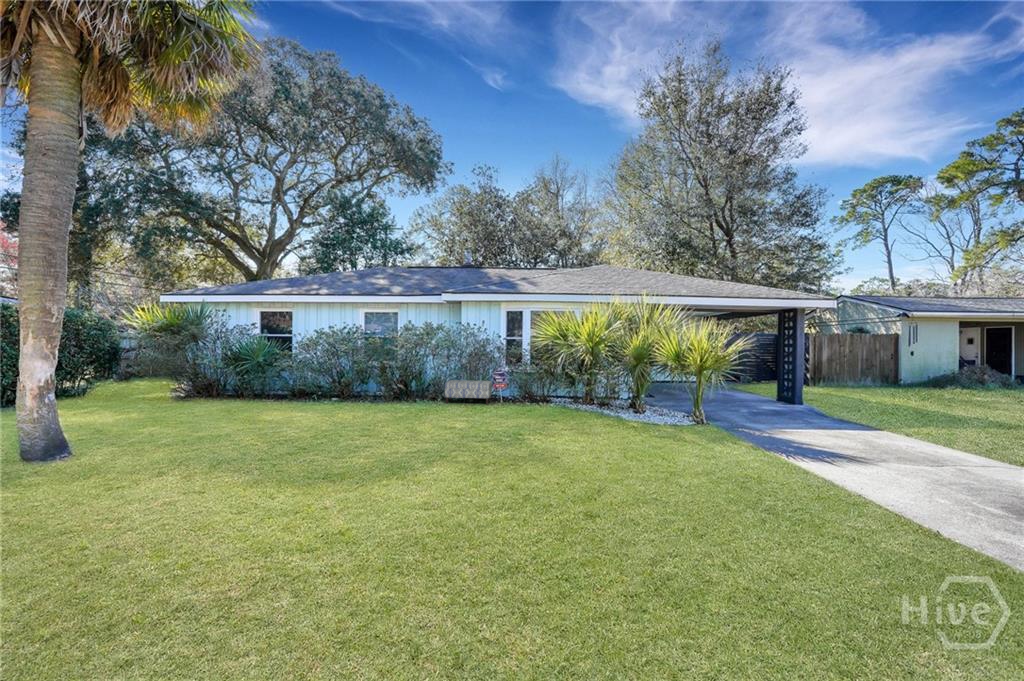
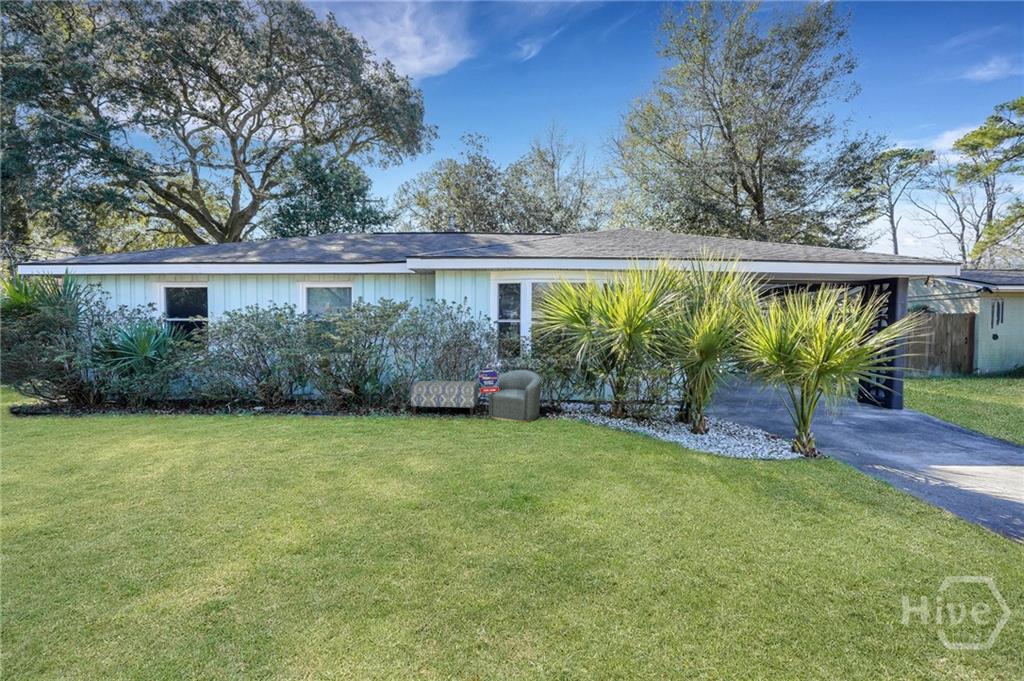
armchair: none [499,373,536,408] -> present [488,370,541,422]

